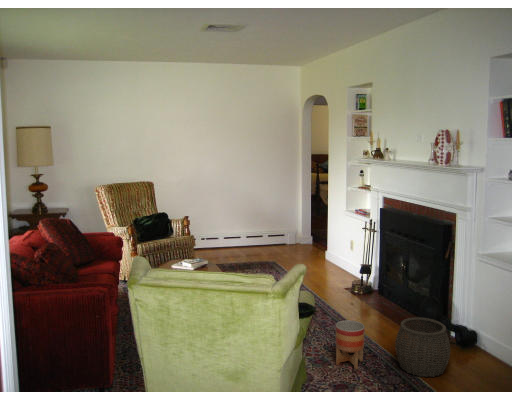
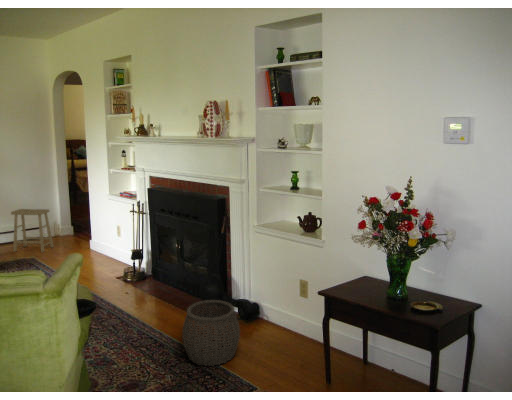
footstool: none [263,217,295,257] -> present [11,209,54,252]
planter: present [336,320,365,369] -> none [112,318,148,376]

